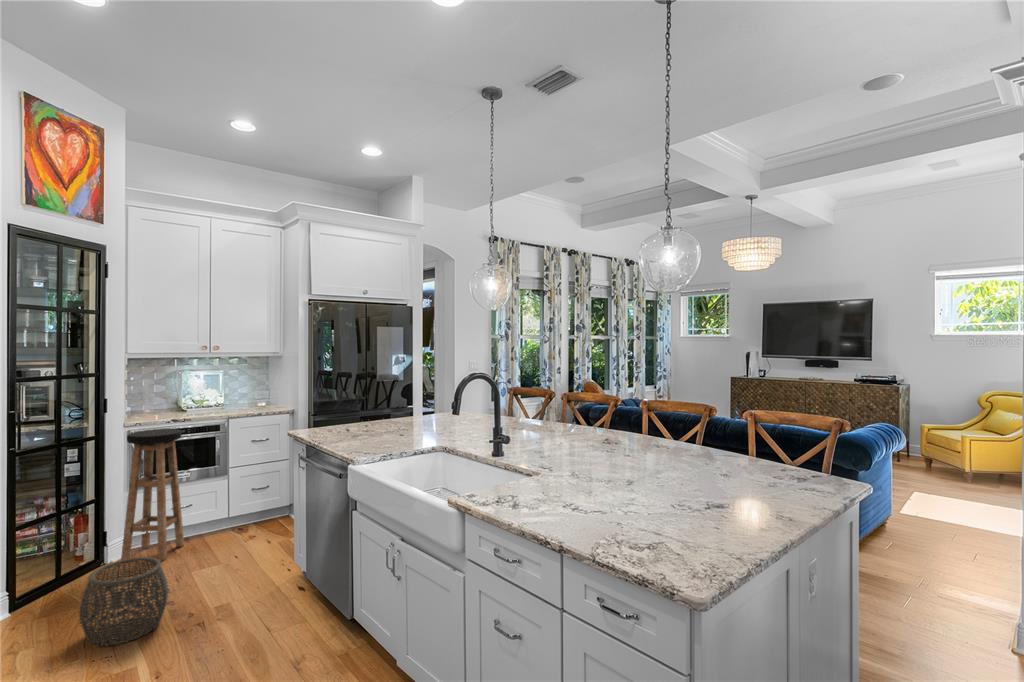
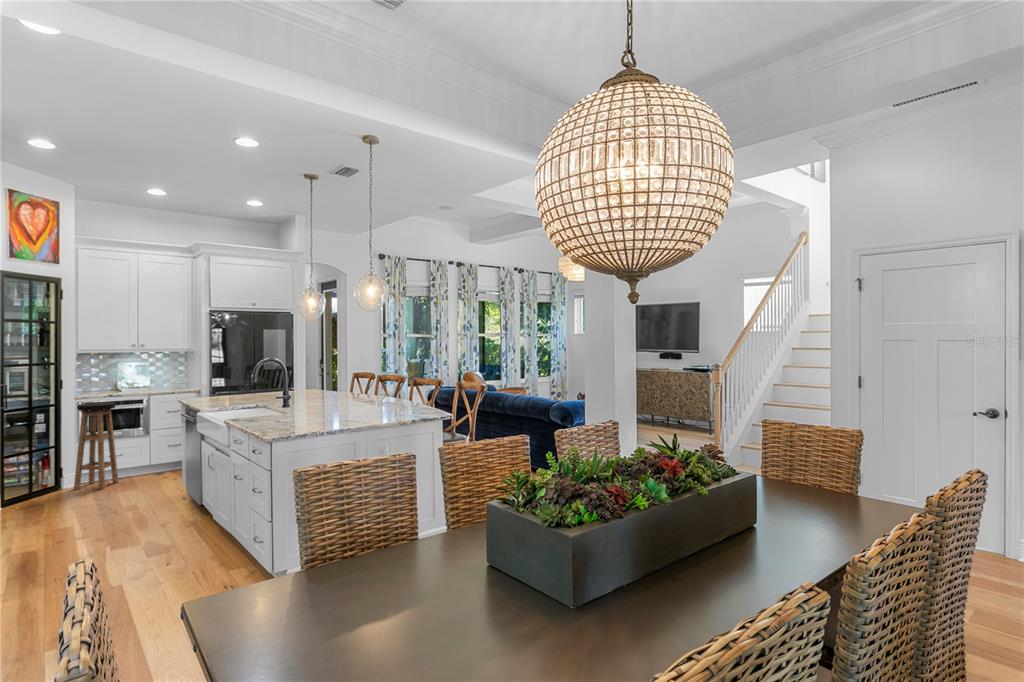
woven basket: present [79,557,169,646] -> none [44,475,100,522]

